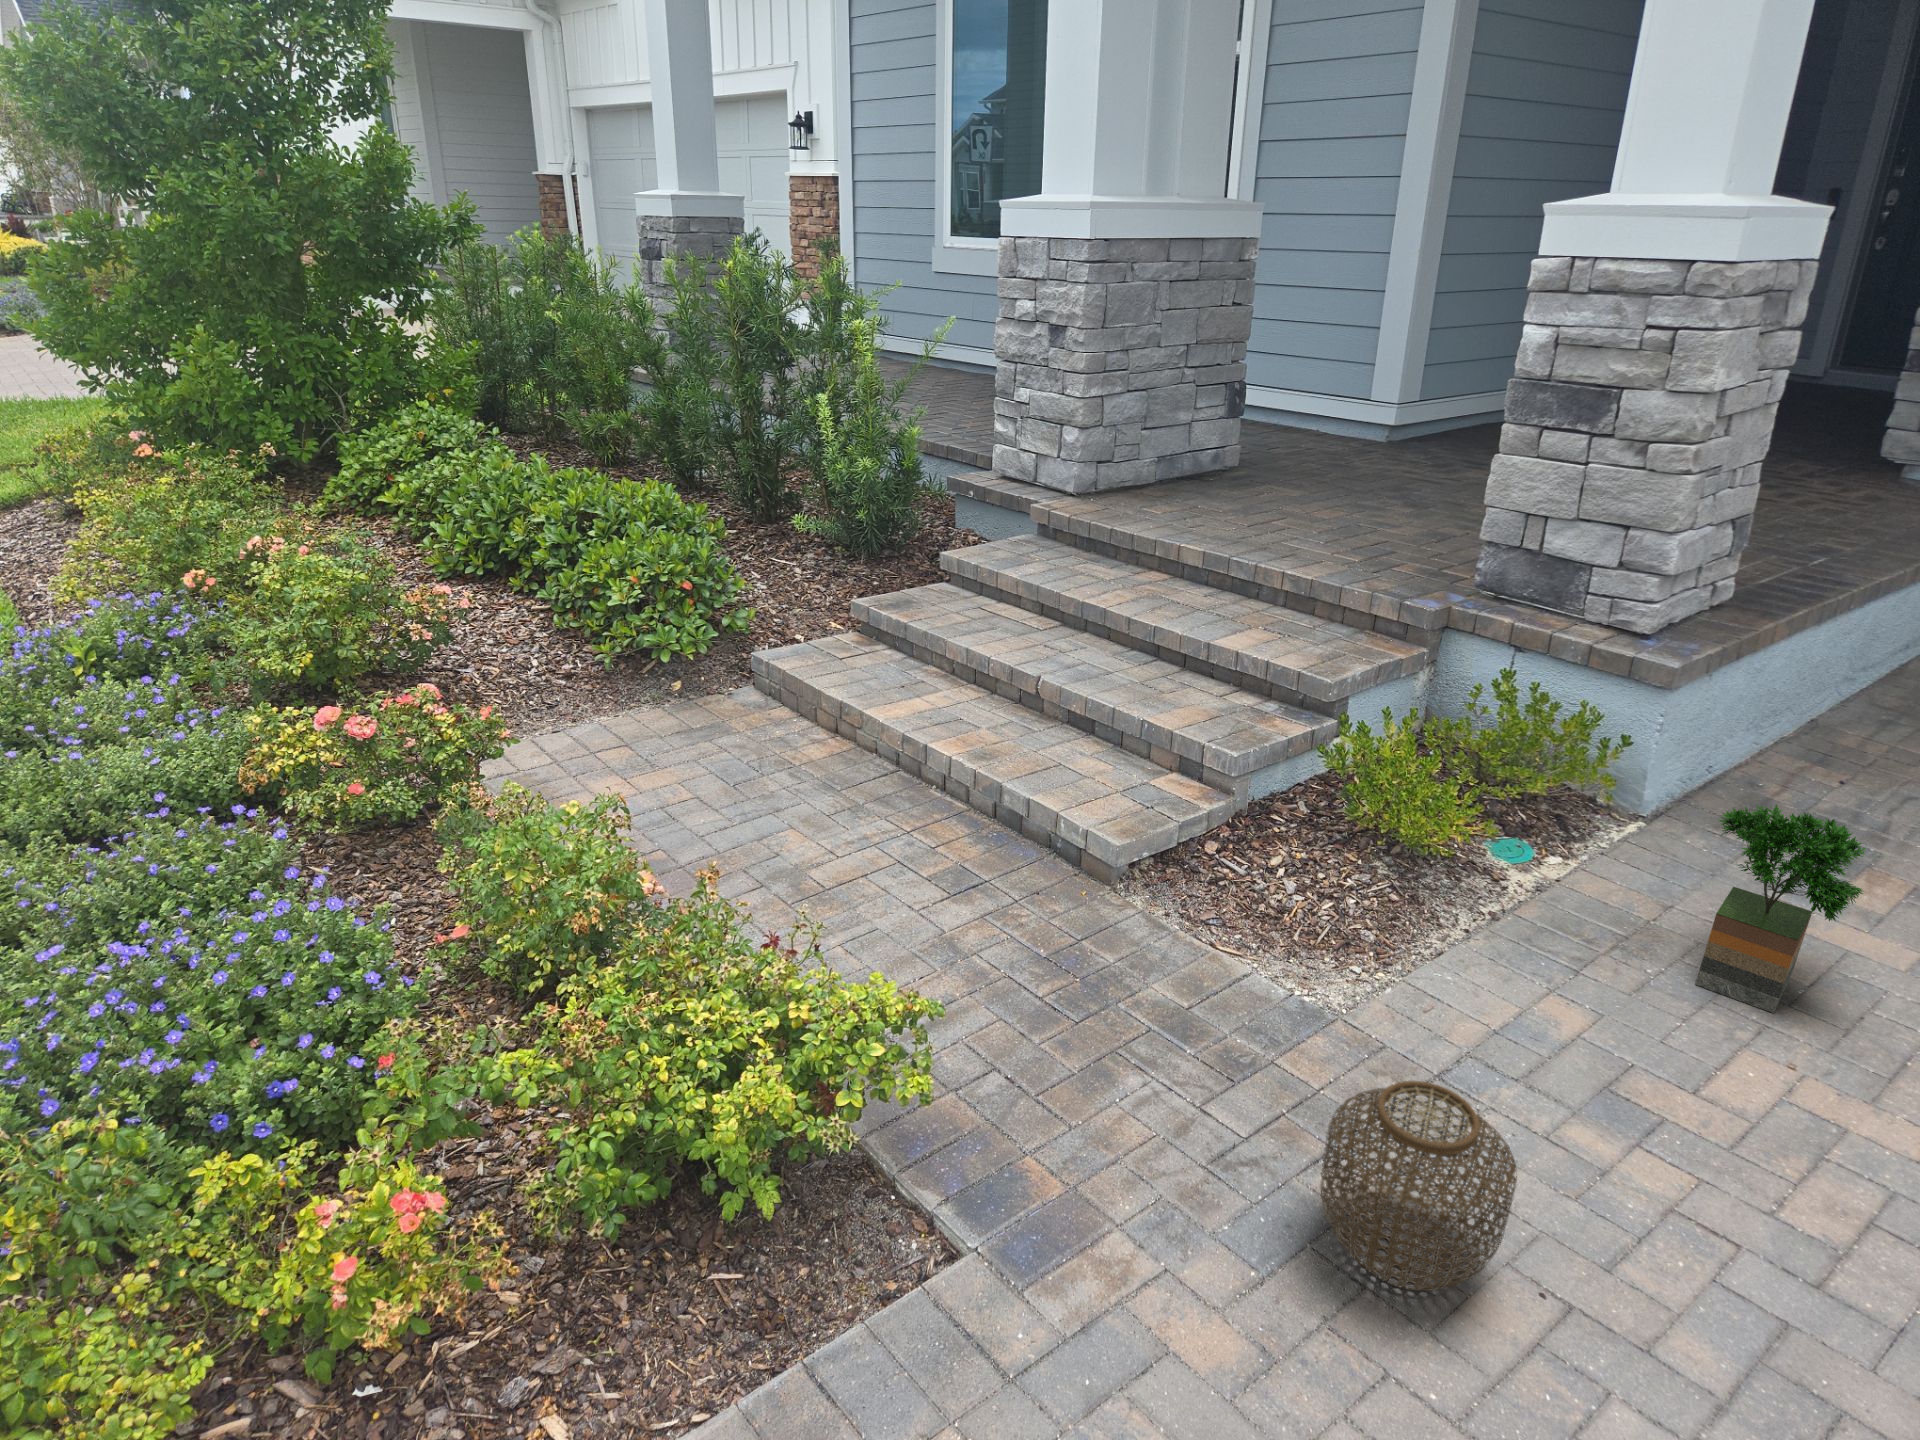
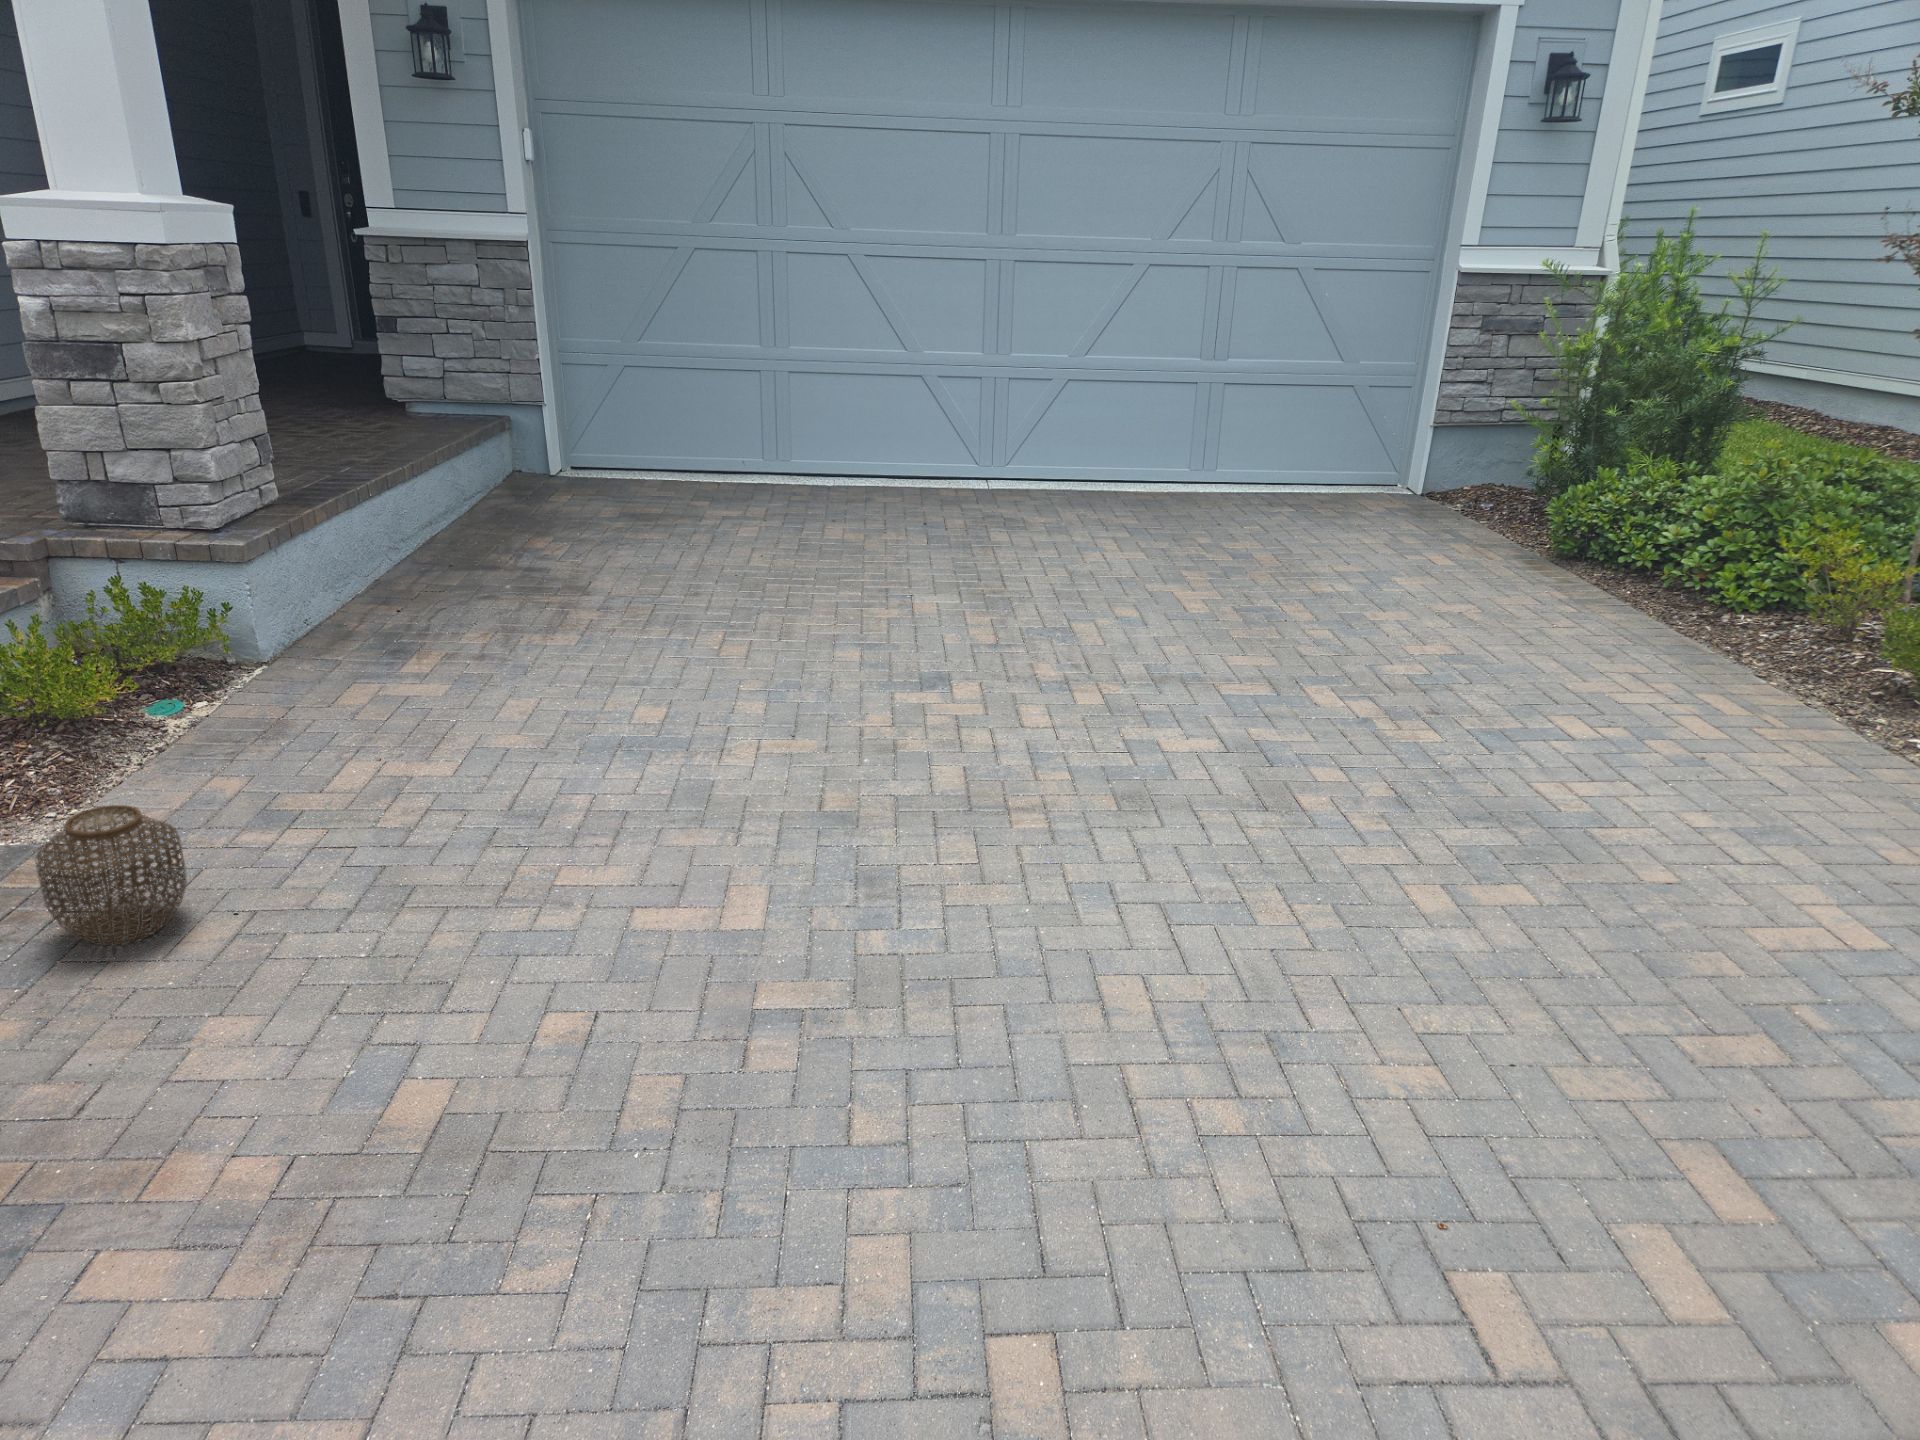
potted tree: present [1696,804,1866,1013] -> none [283,606,381,740]

